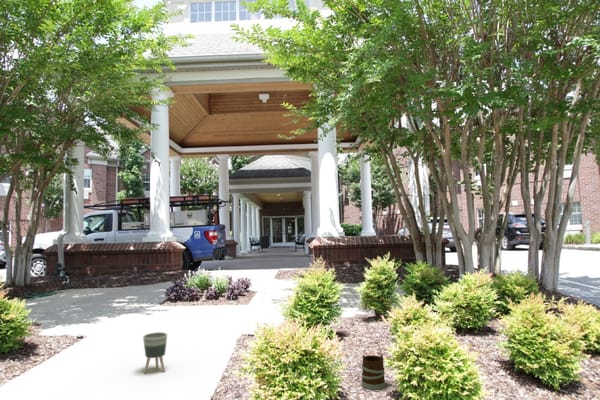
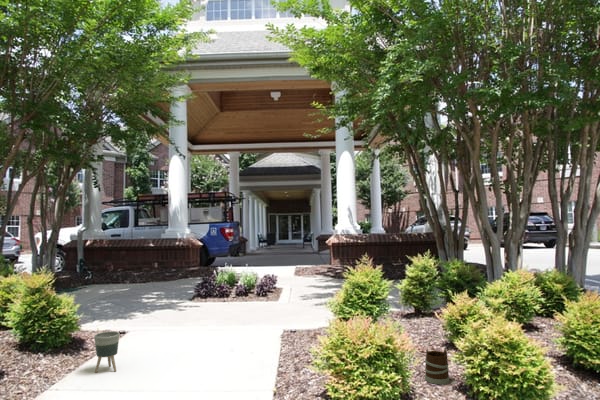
planter: present [143,332,167,373] -> present [94,331,119,373]

